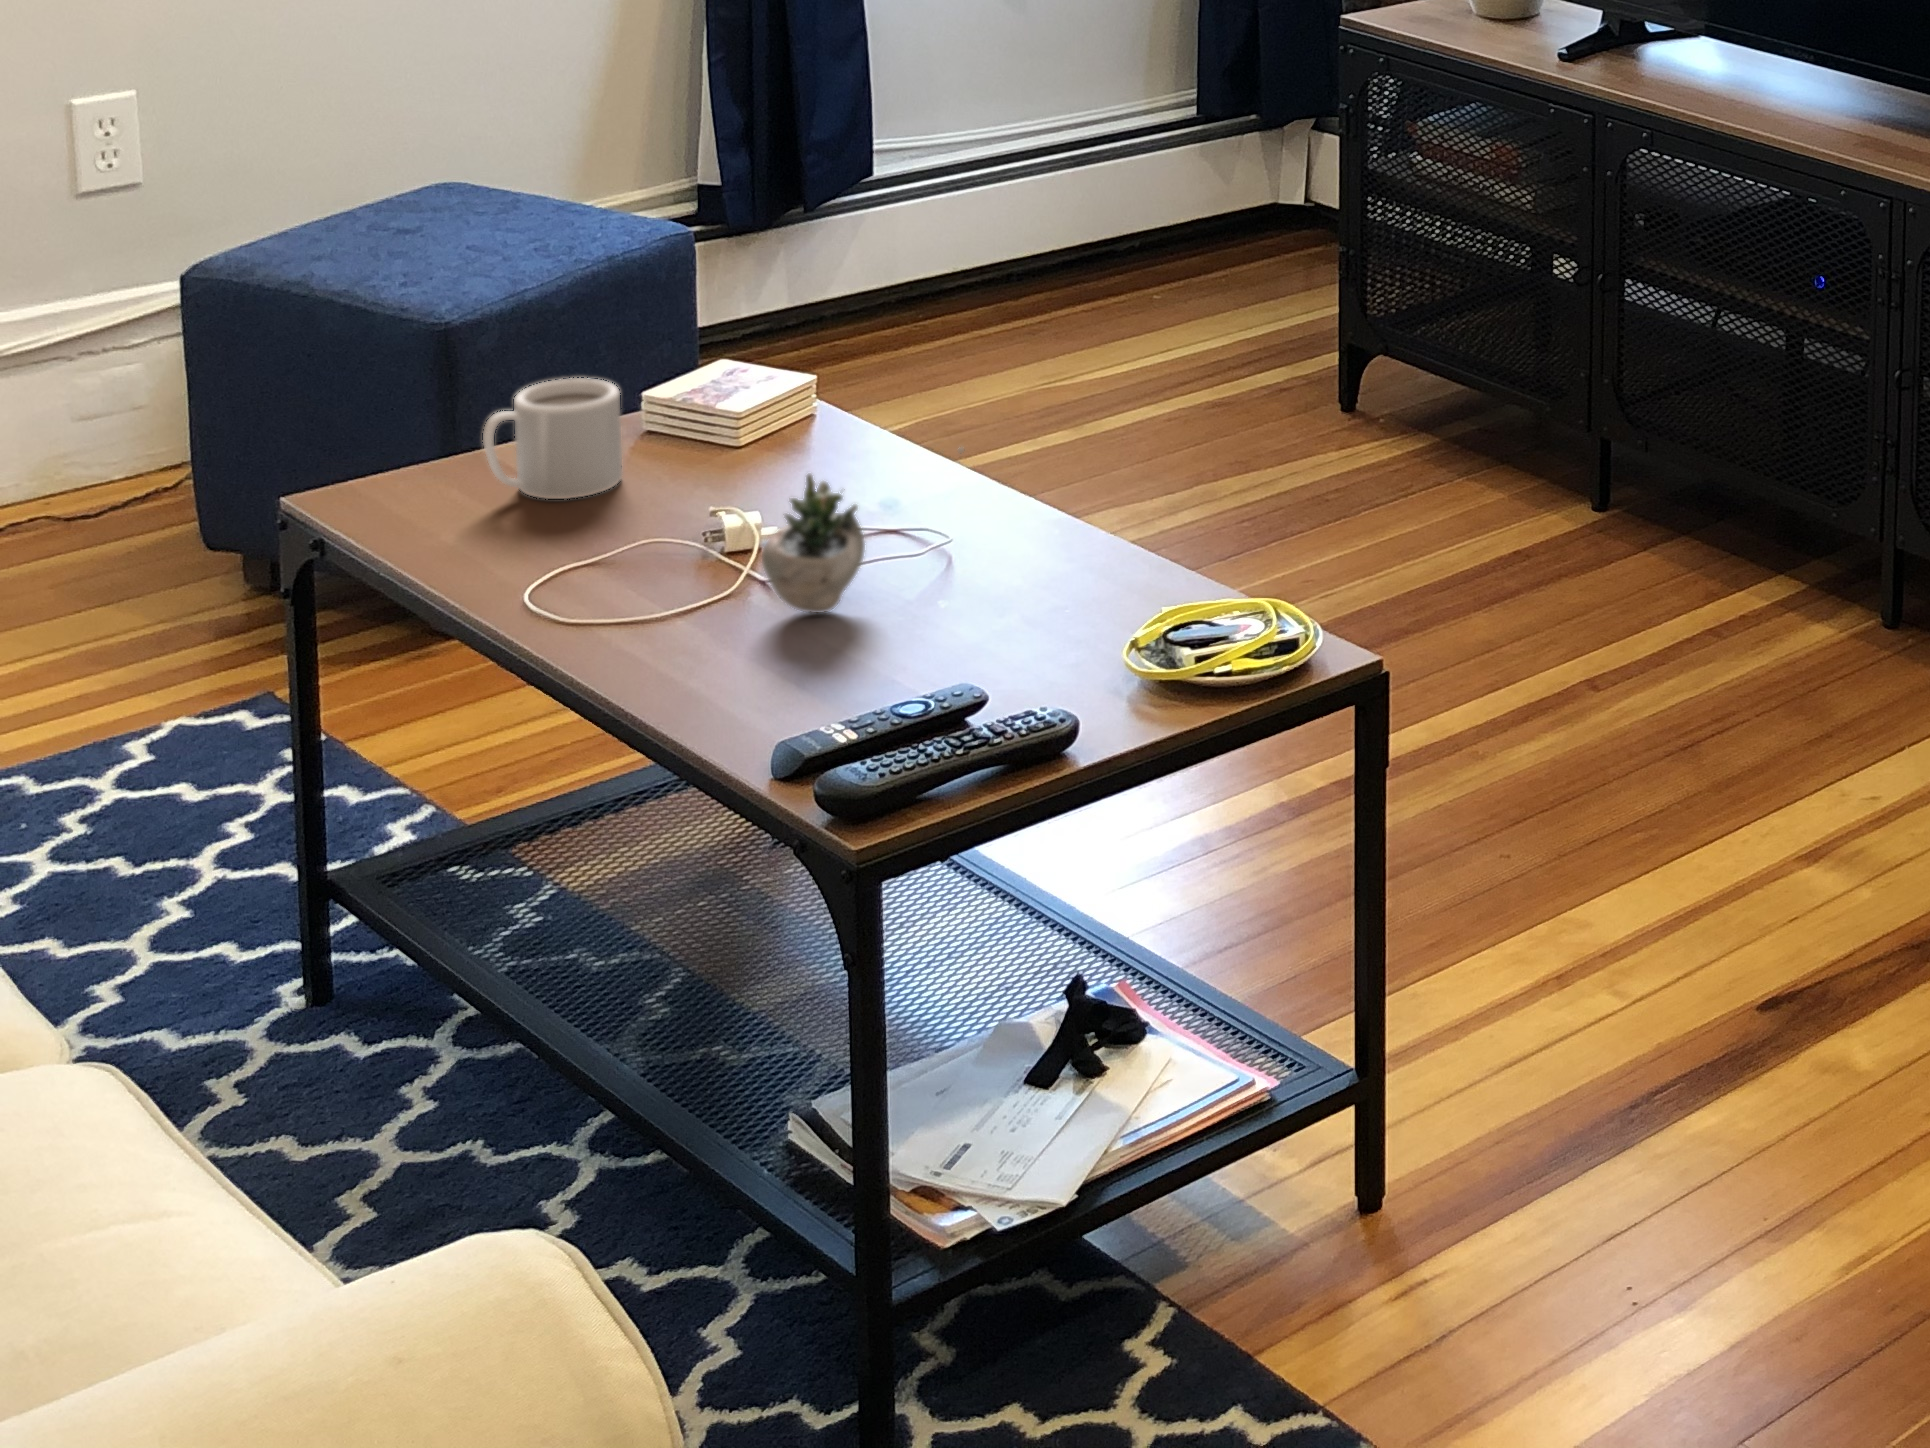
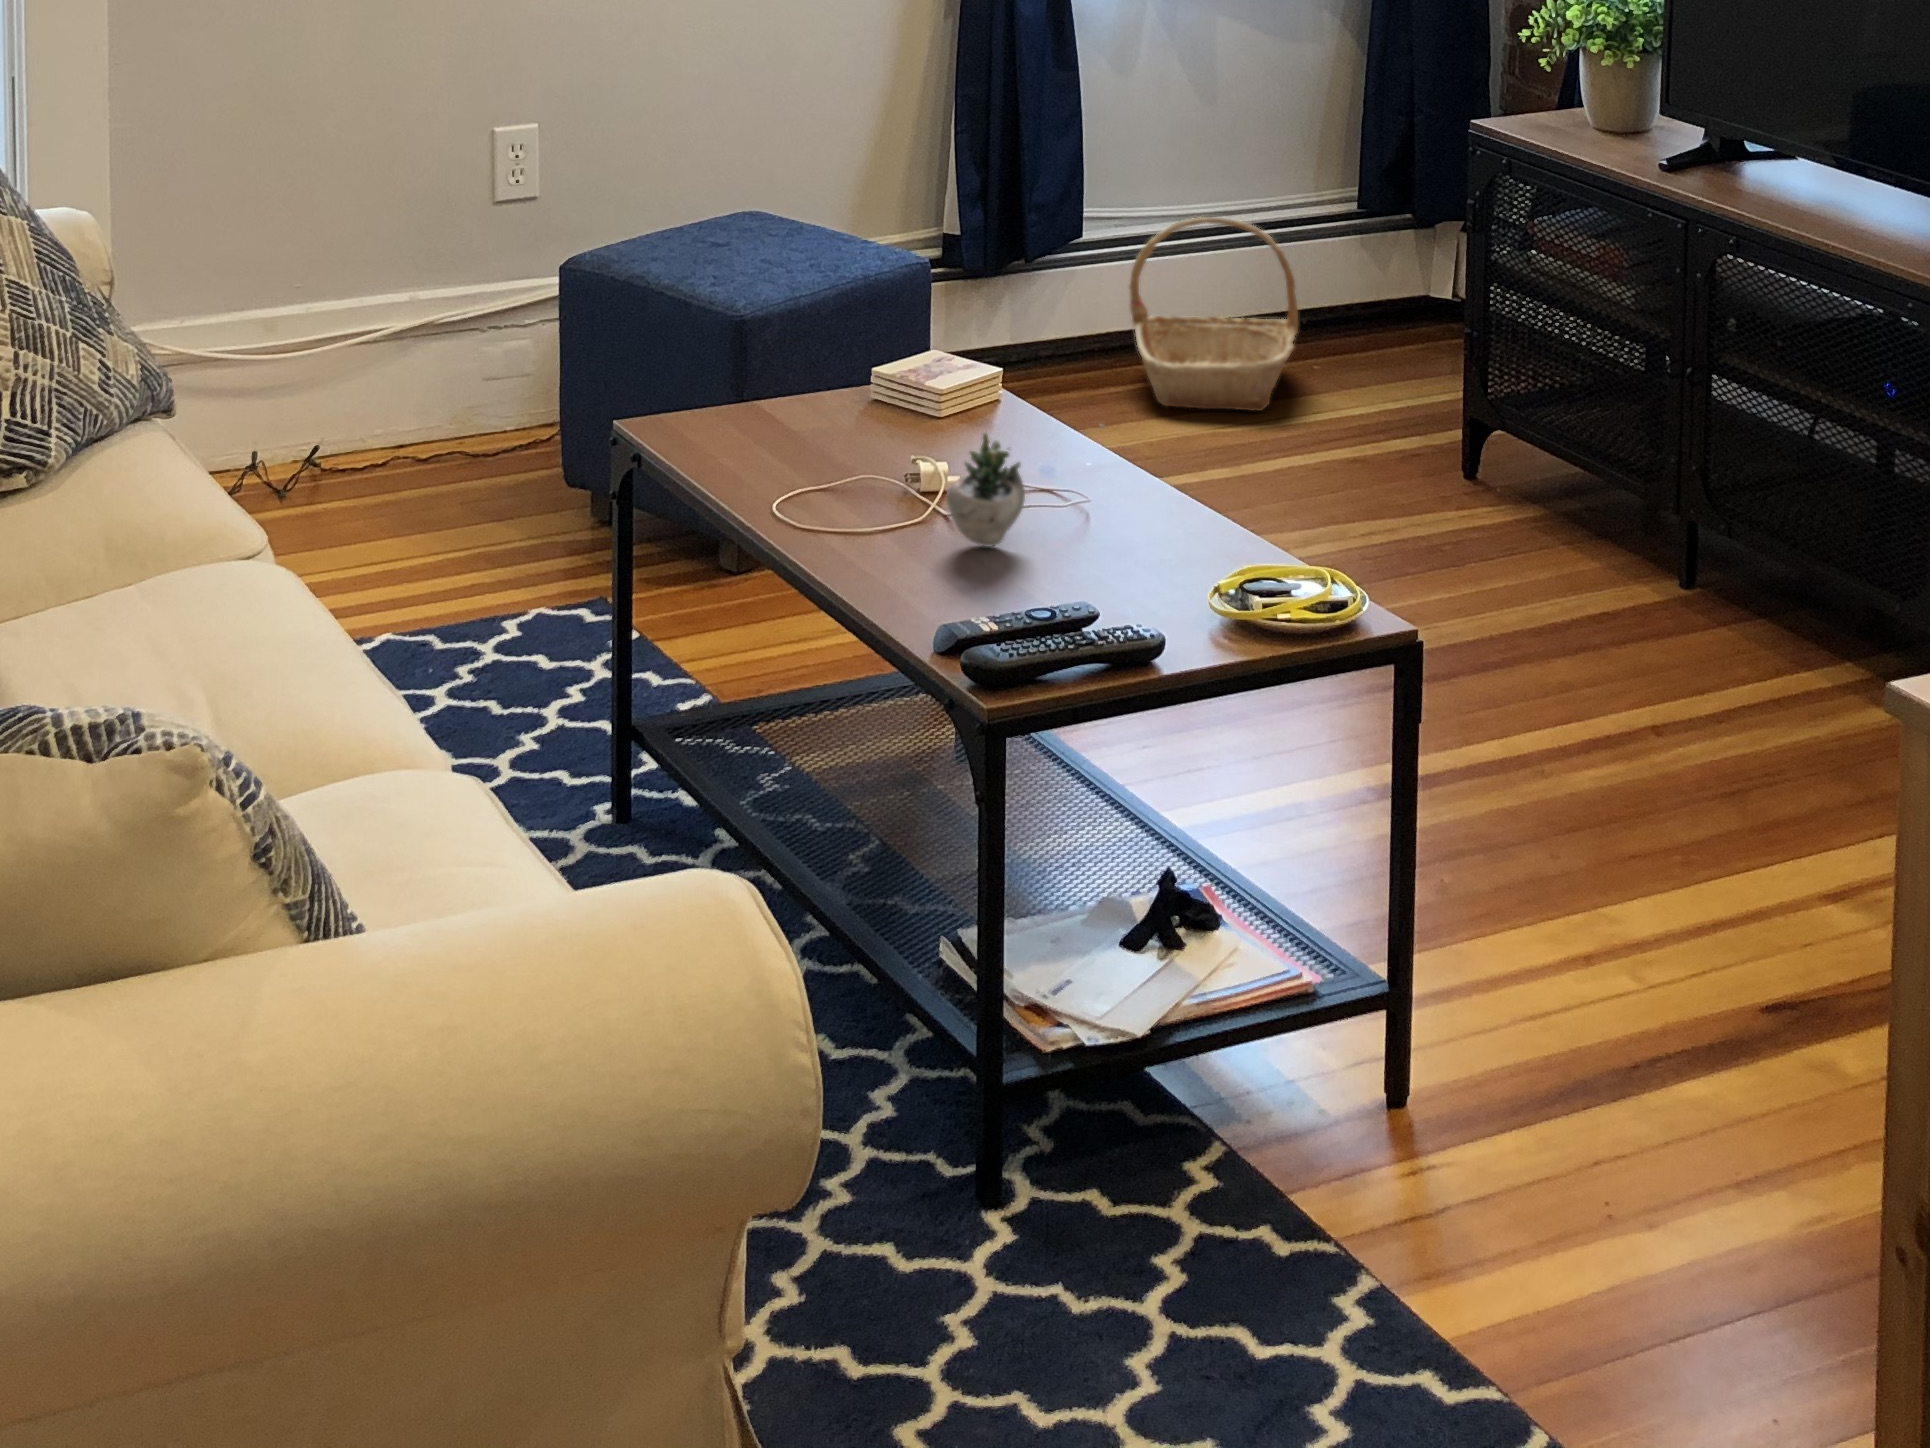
basket: none [931,138,1134,361] -> present [1130,217,1298,411]
mug: present [483,378,622,499] -> none [756,353,856,446]

